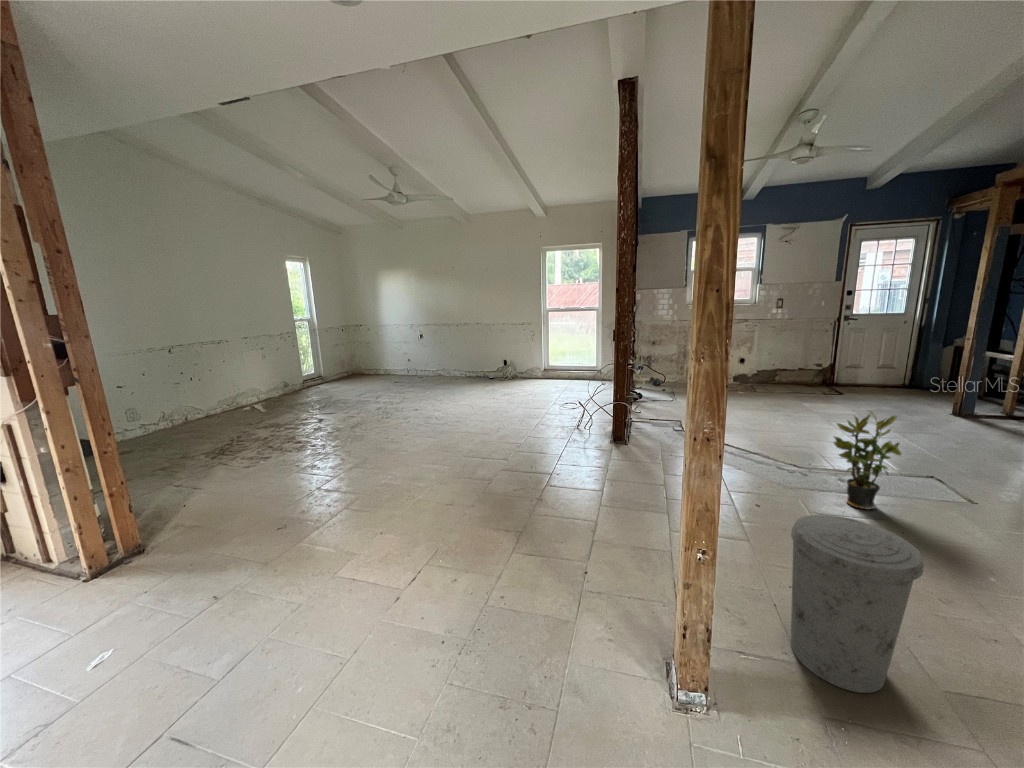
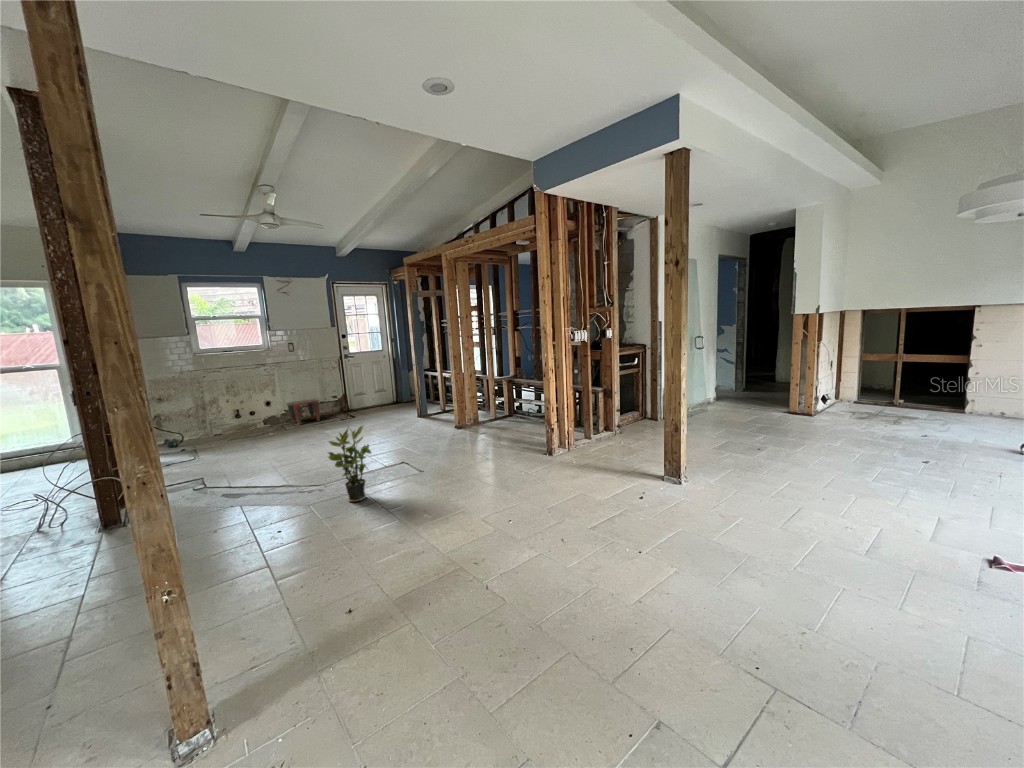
stool: none [760,363,798,389] -> present [287,399,320,425]
trash can: present [791,515,924,693] -> none [273,508,358,642]

